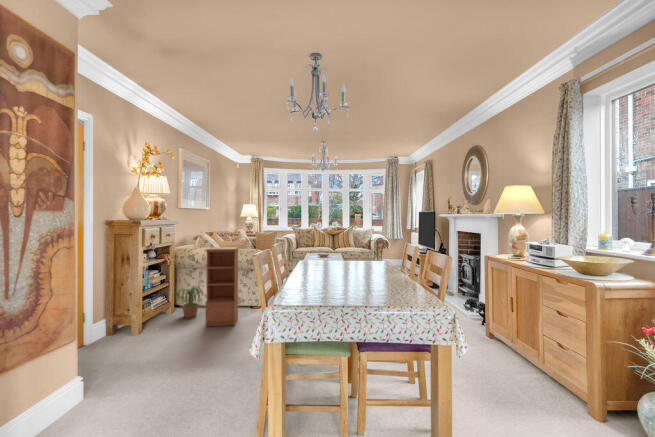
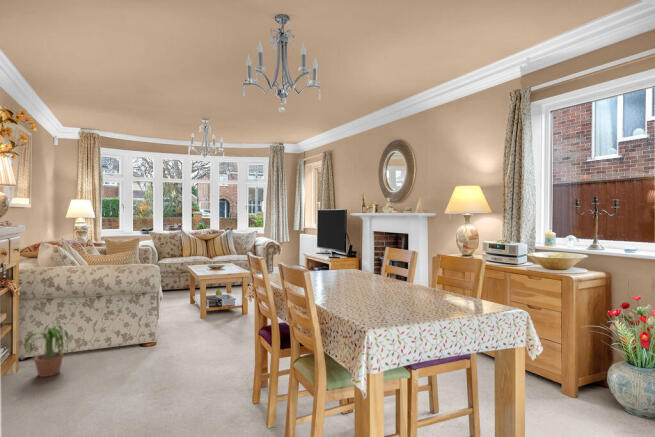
bookcase: present [205,247,238,327] -> none [92,261,142,384]

